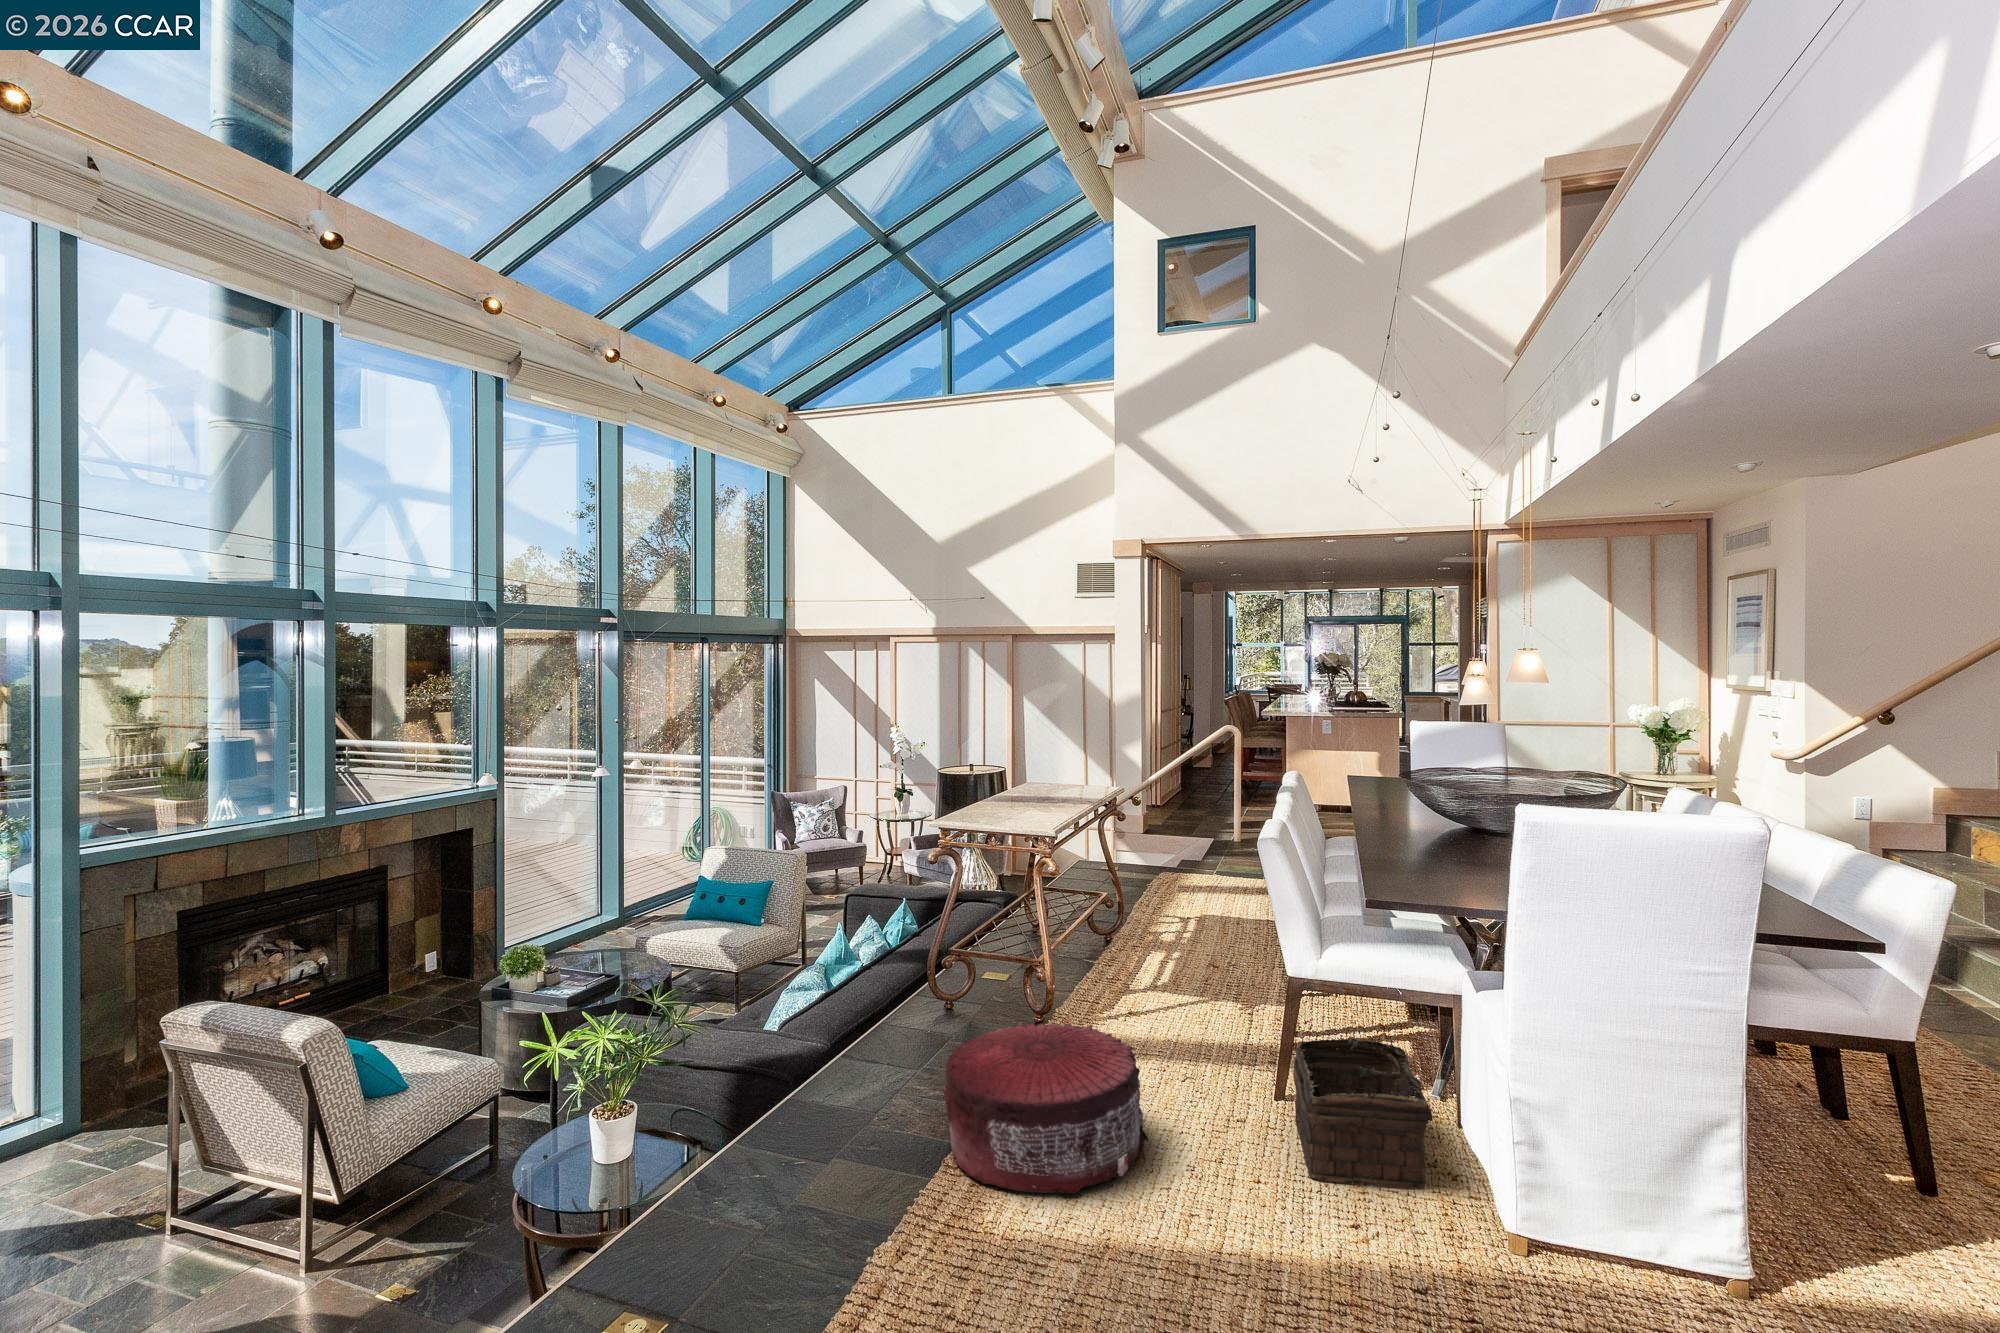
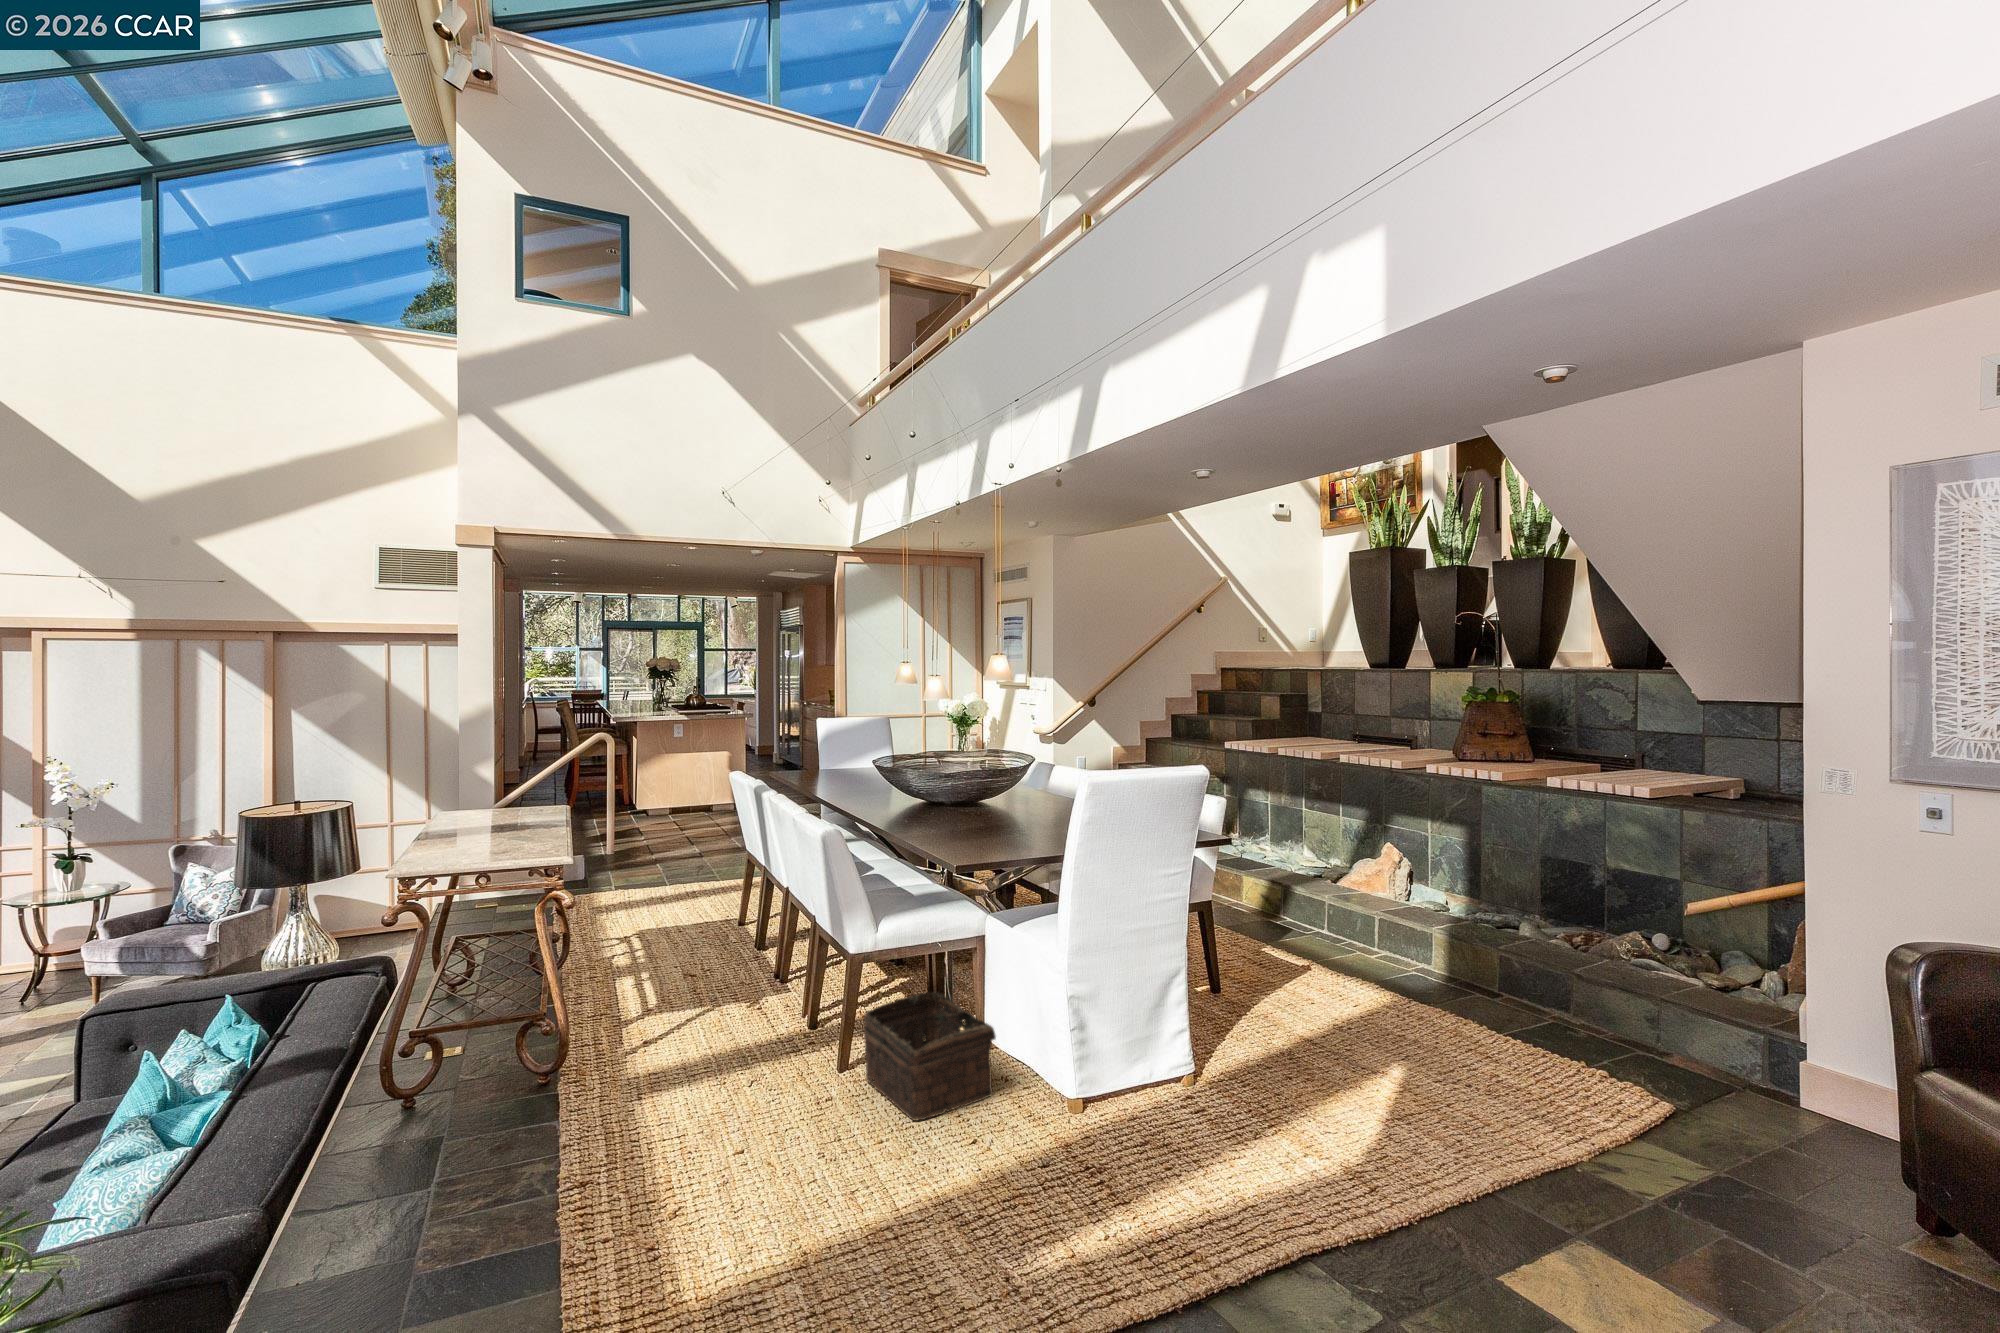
pouf: present [942,1022,1148,1193] -> none [551,1057,773,1259]

